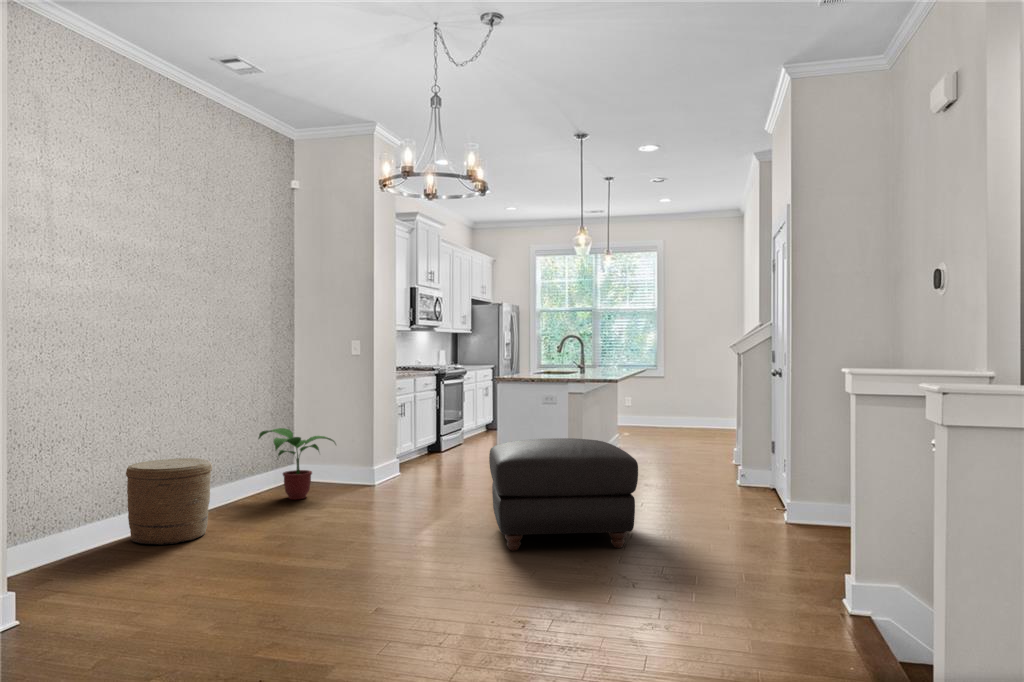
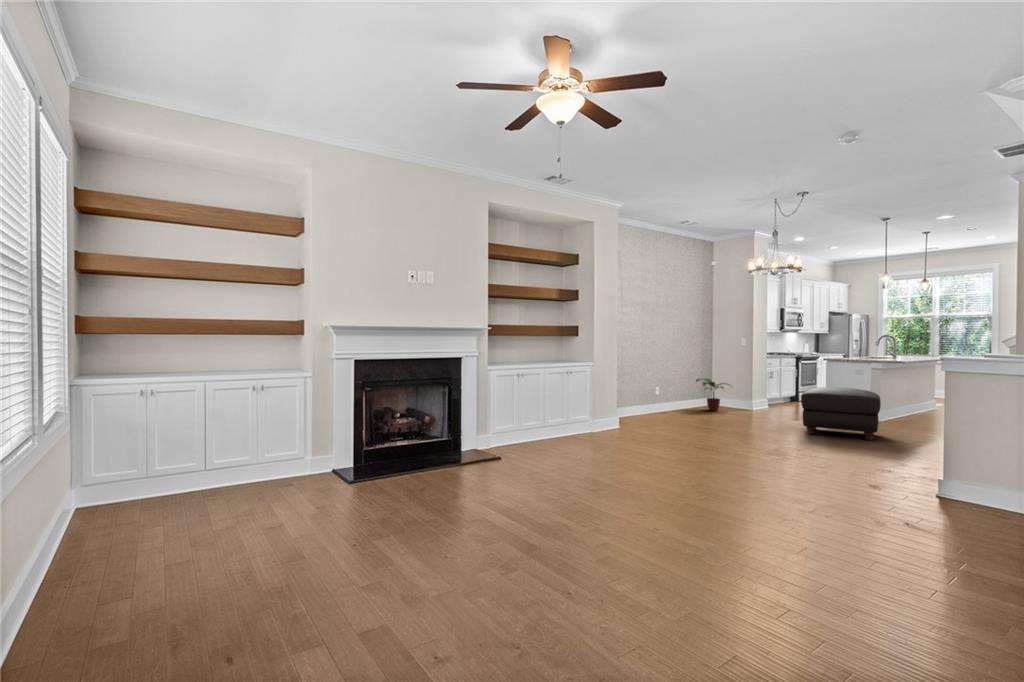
woven basket: present [126,458,212,545] -> none [646,385,677,417]

